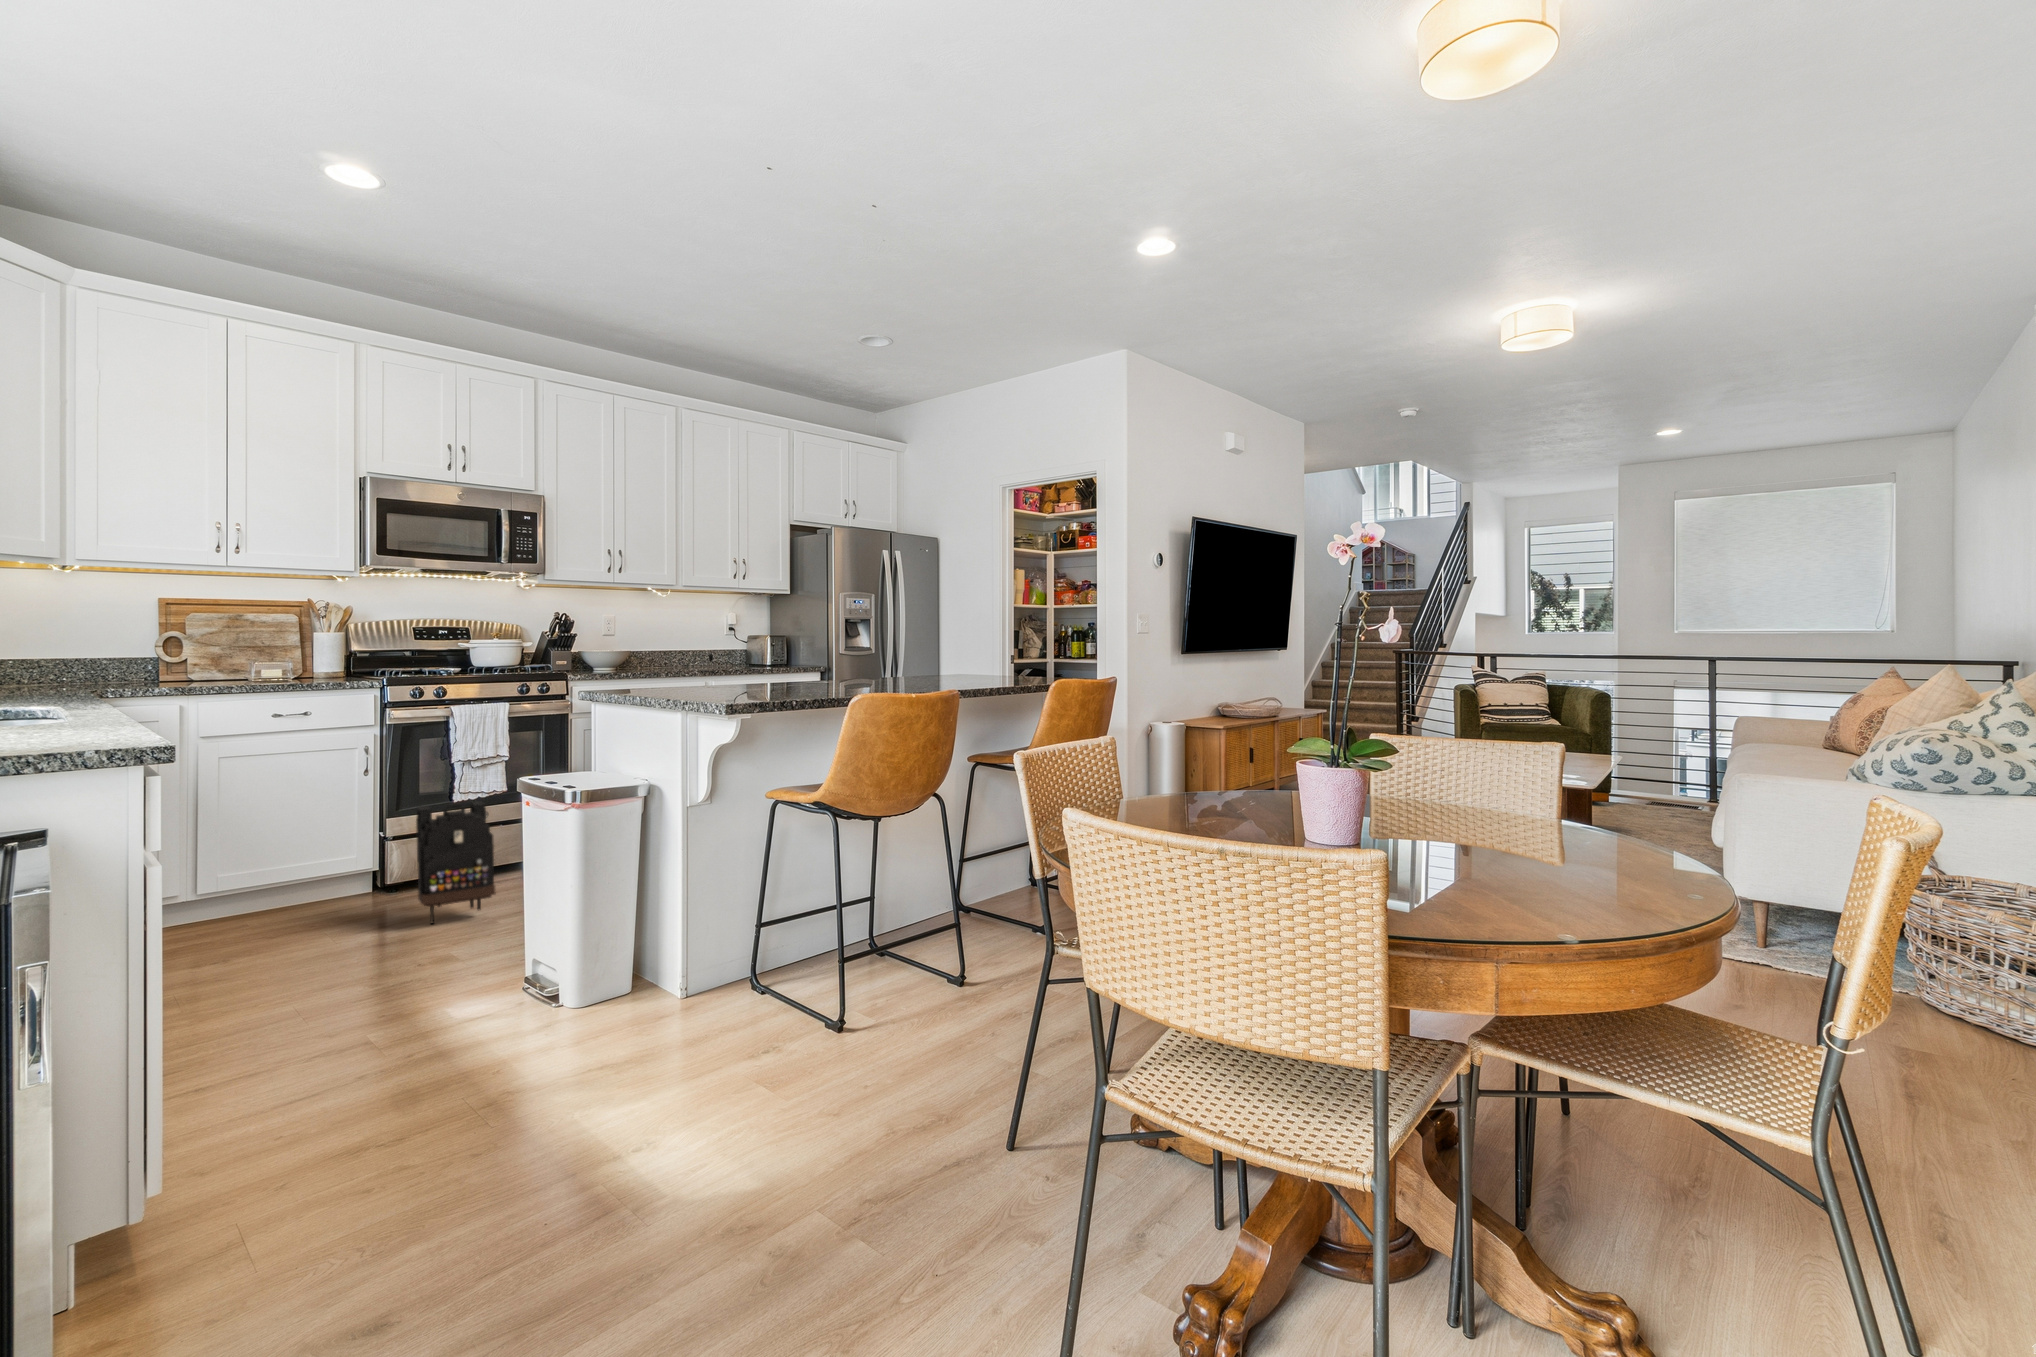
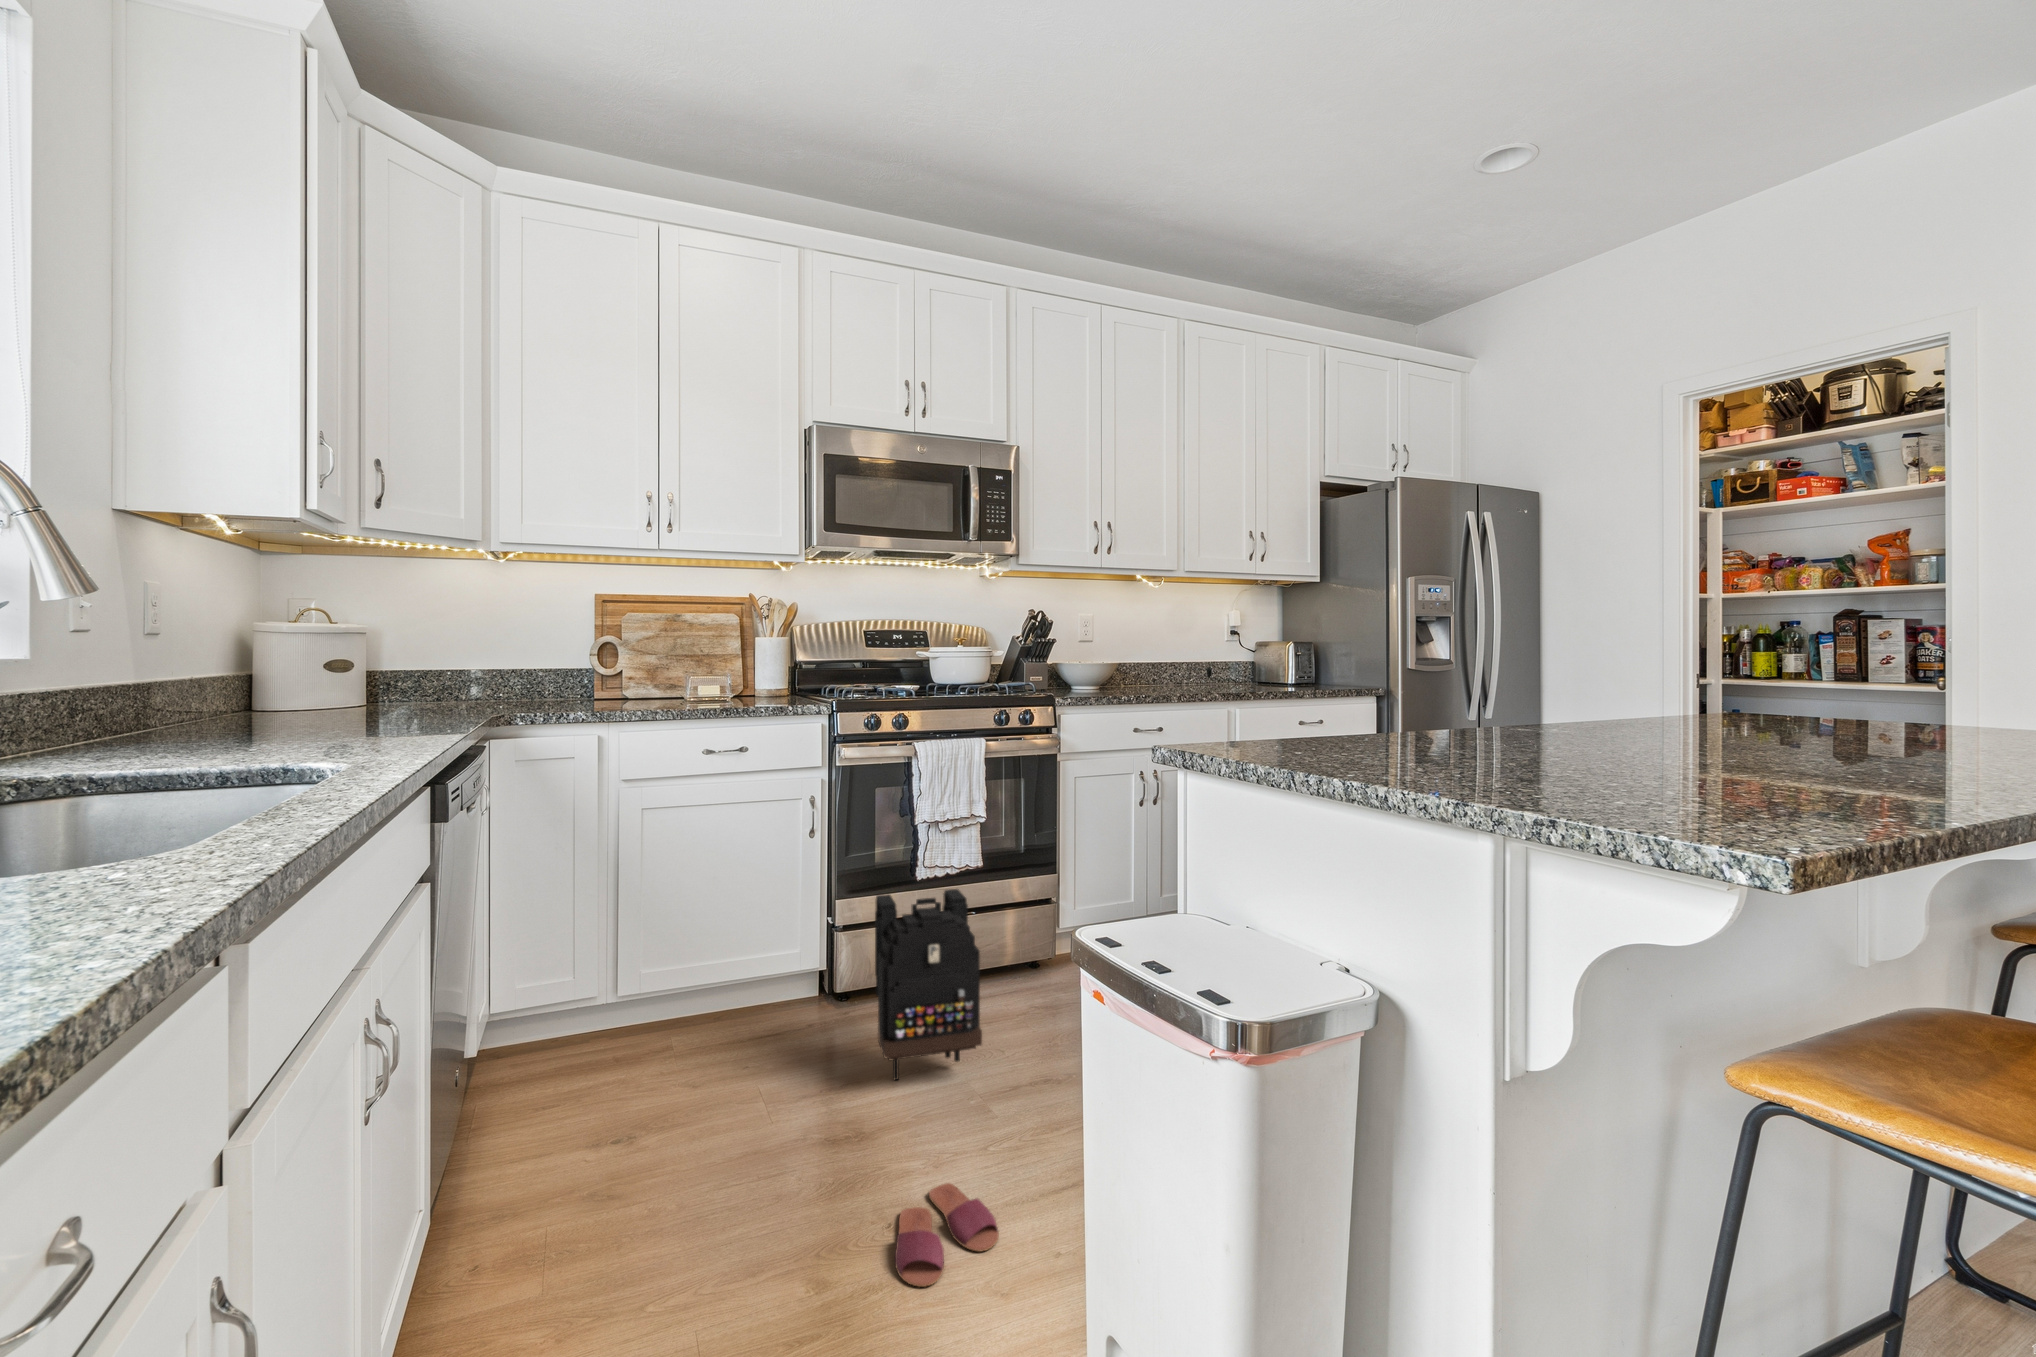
slippers: none [420,952,489,985] -> present [895,1183,999,1287]

